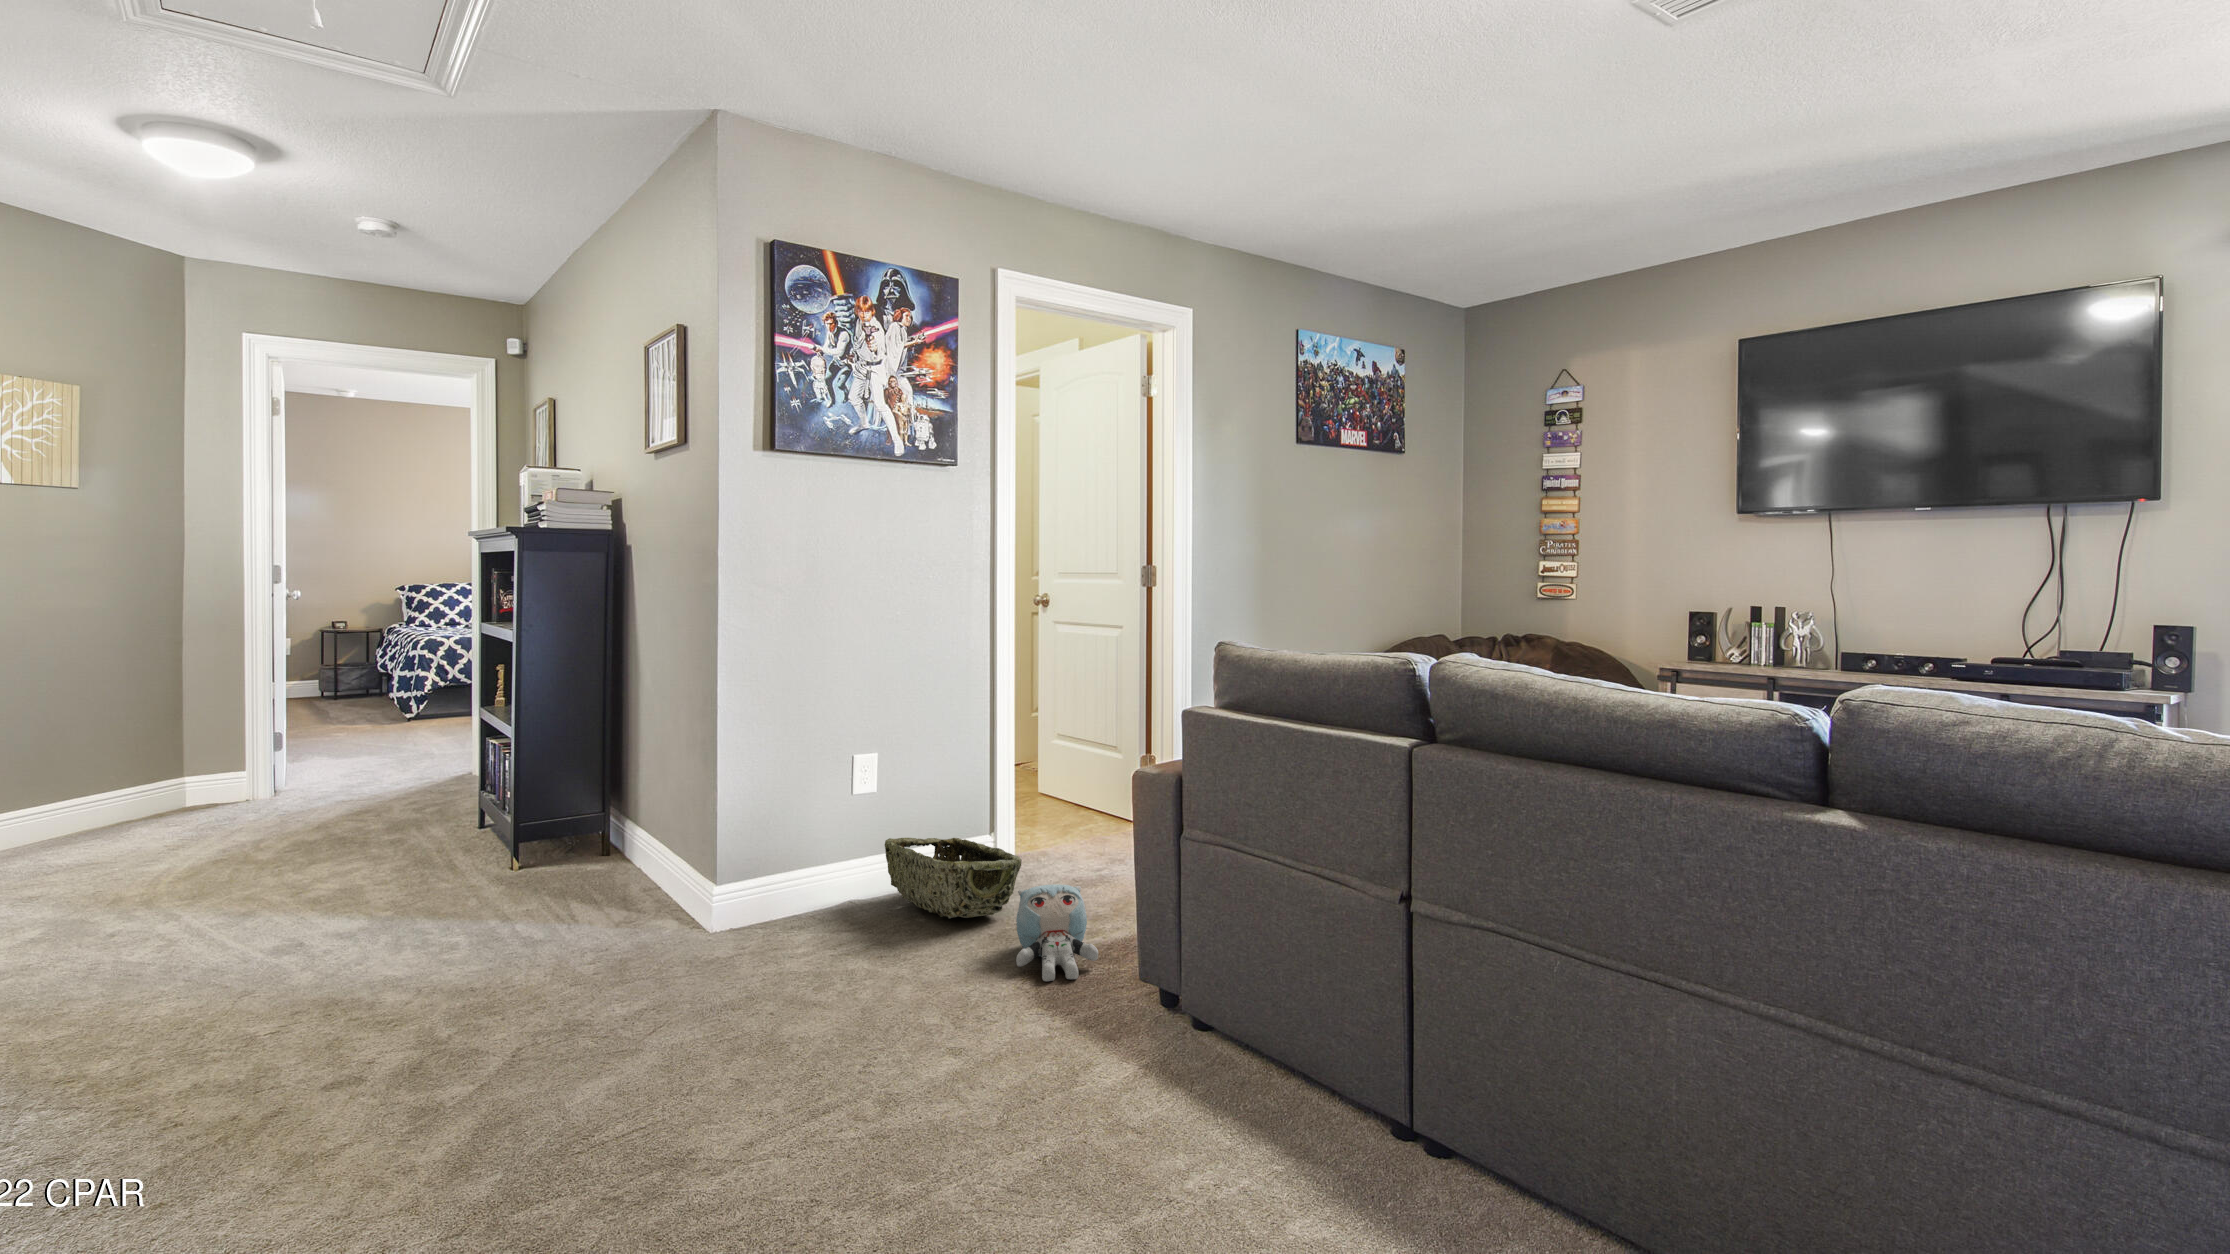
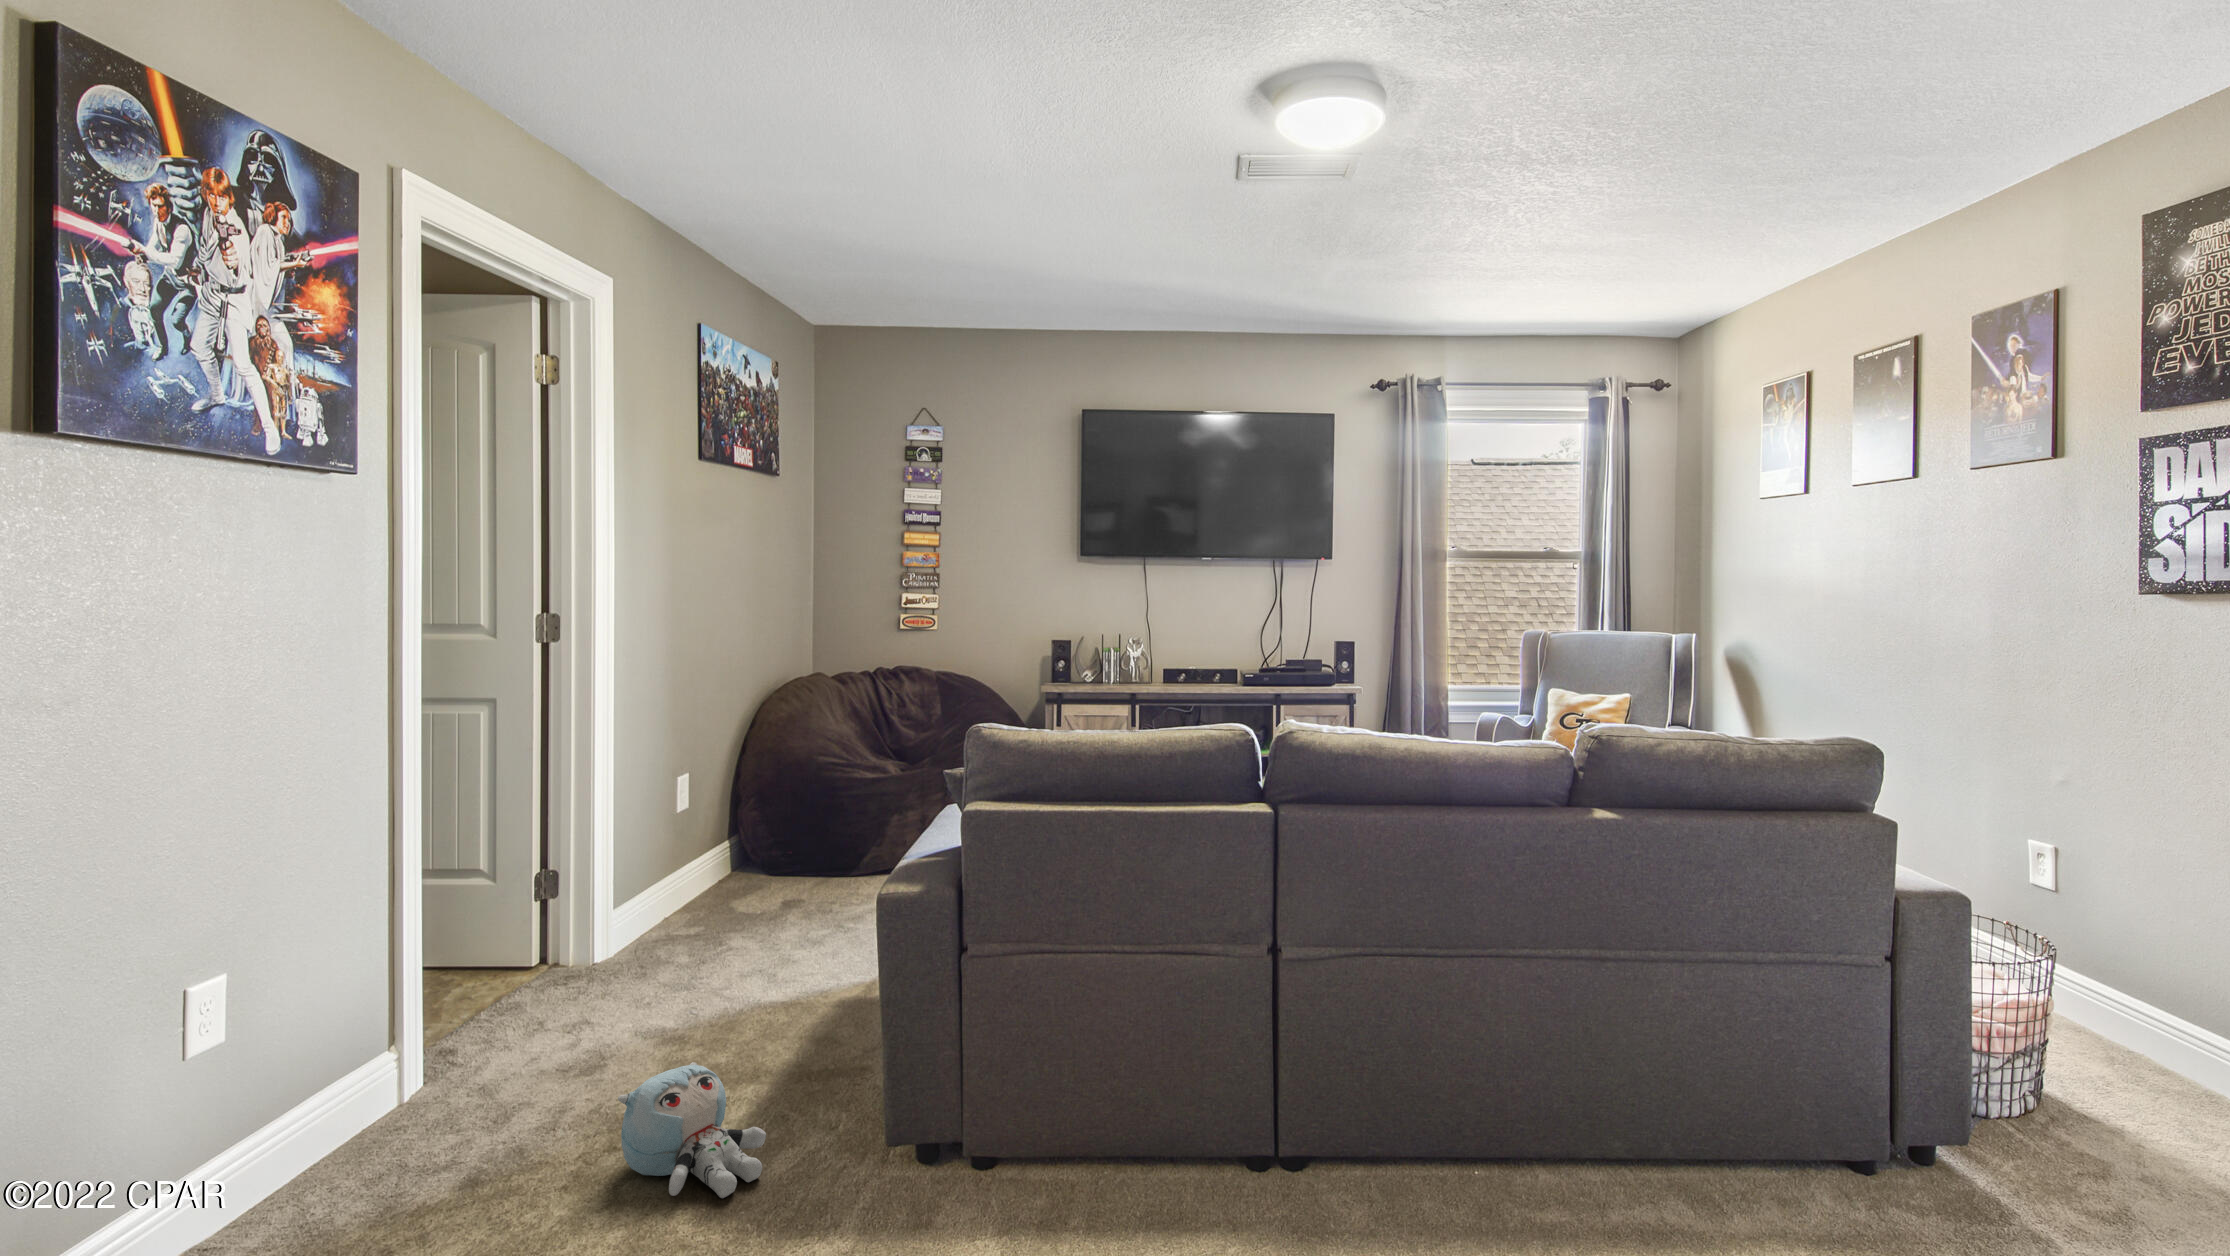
woven basket: present [885,838,1022,918] -> none [265,1057,558,1195]

